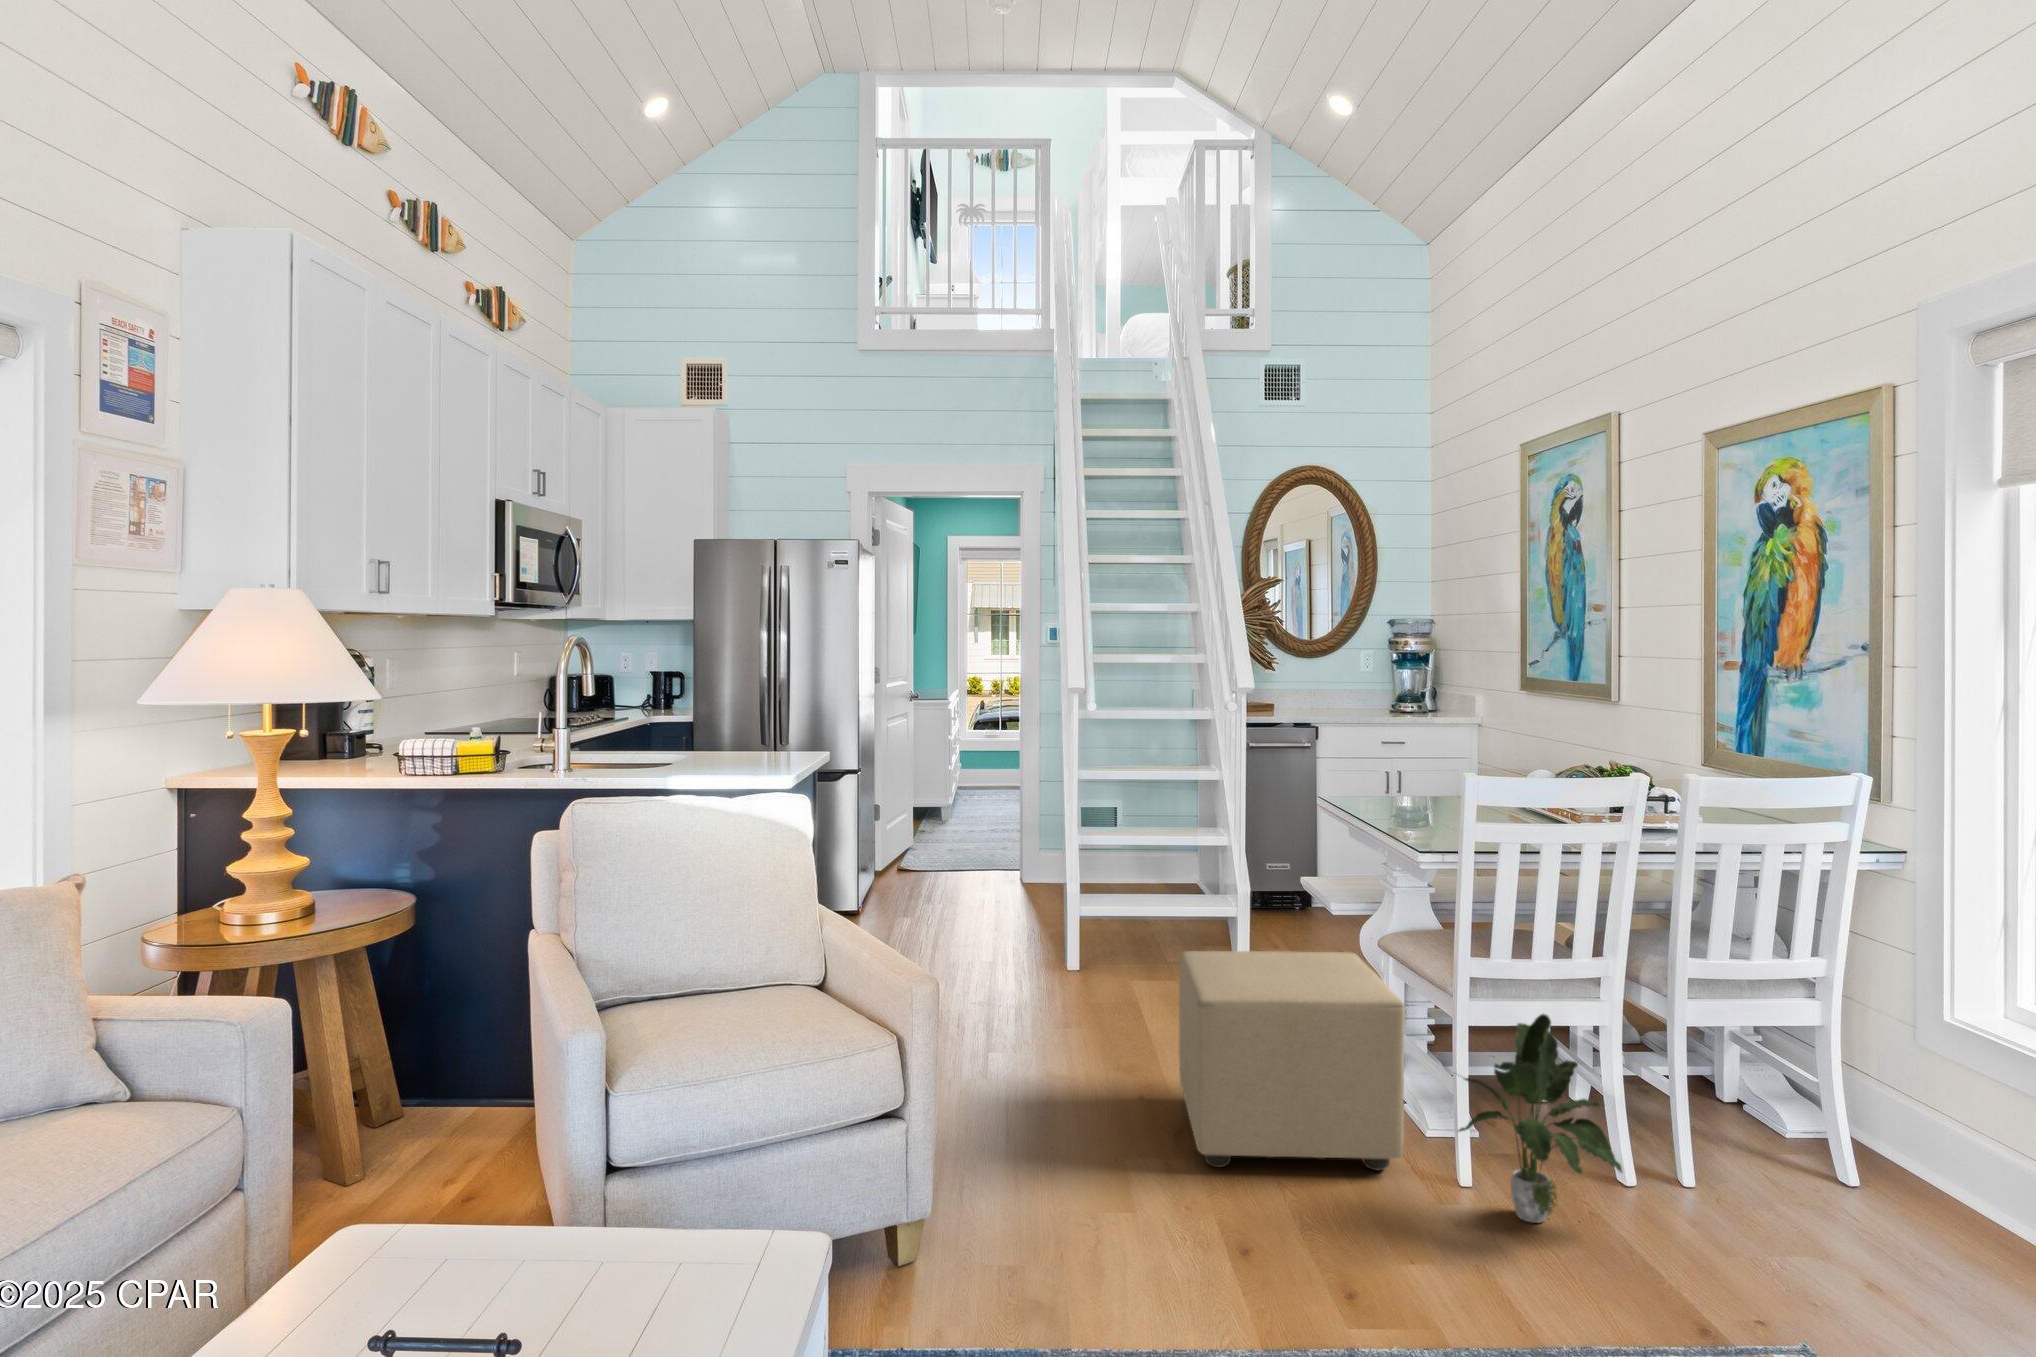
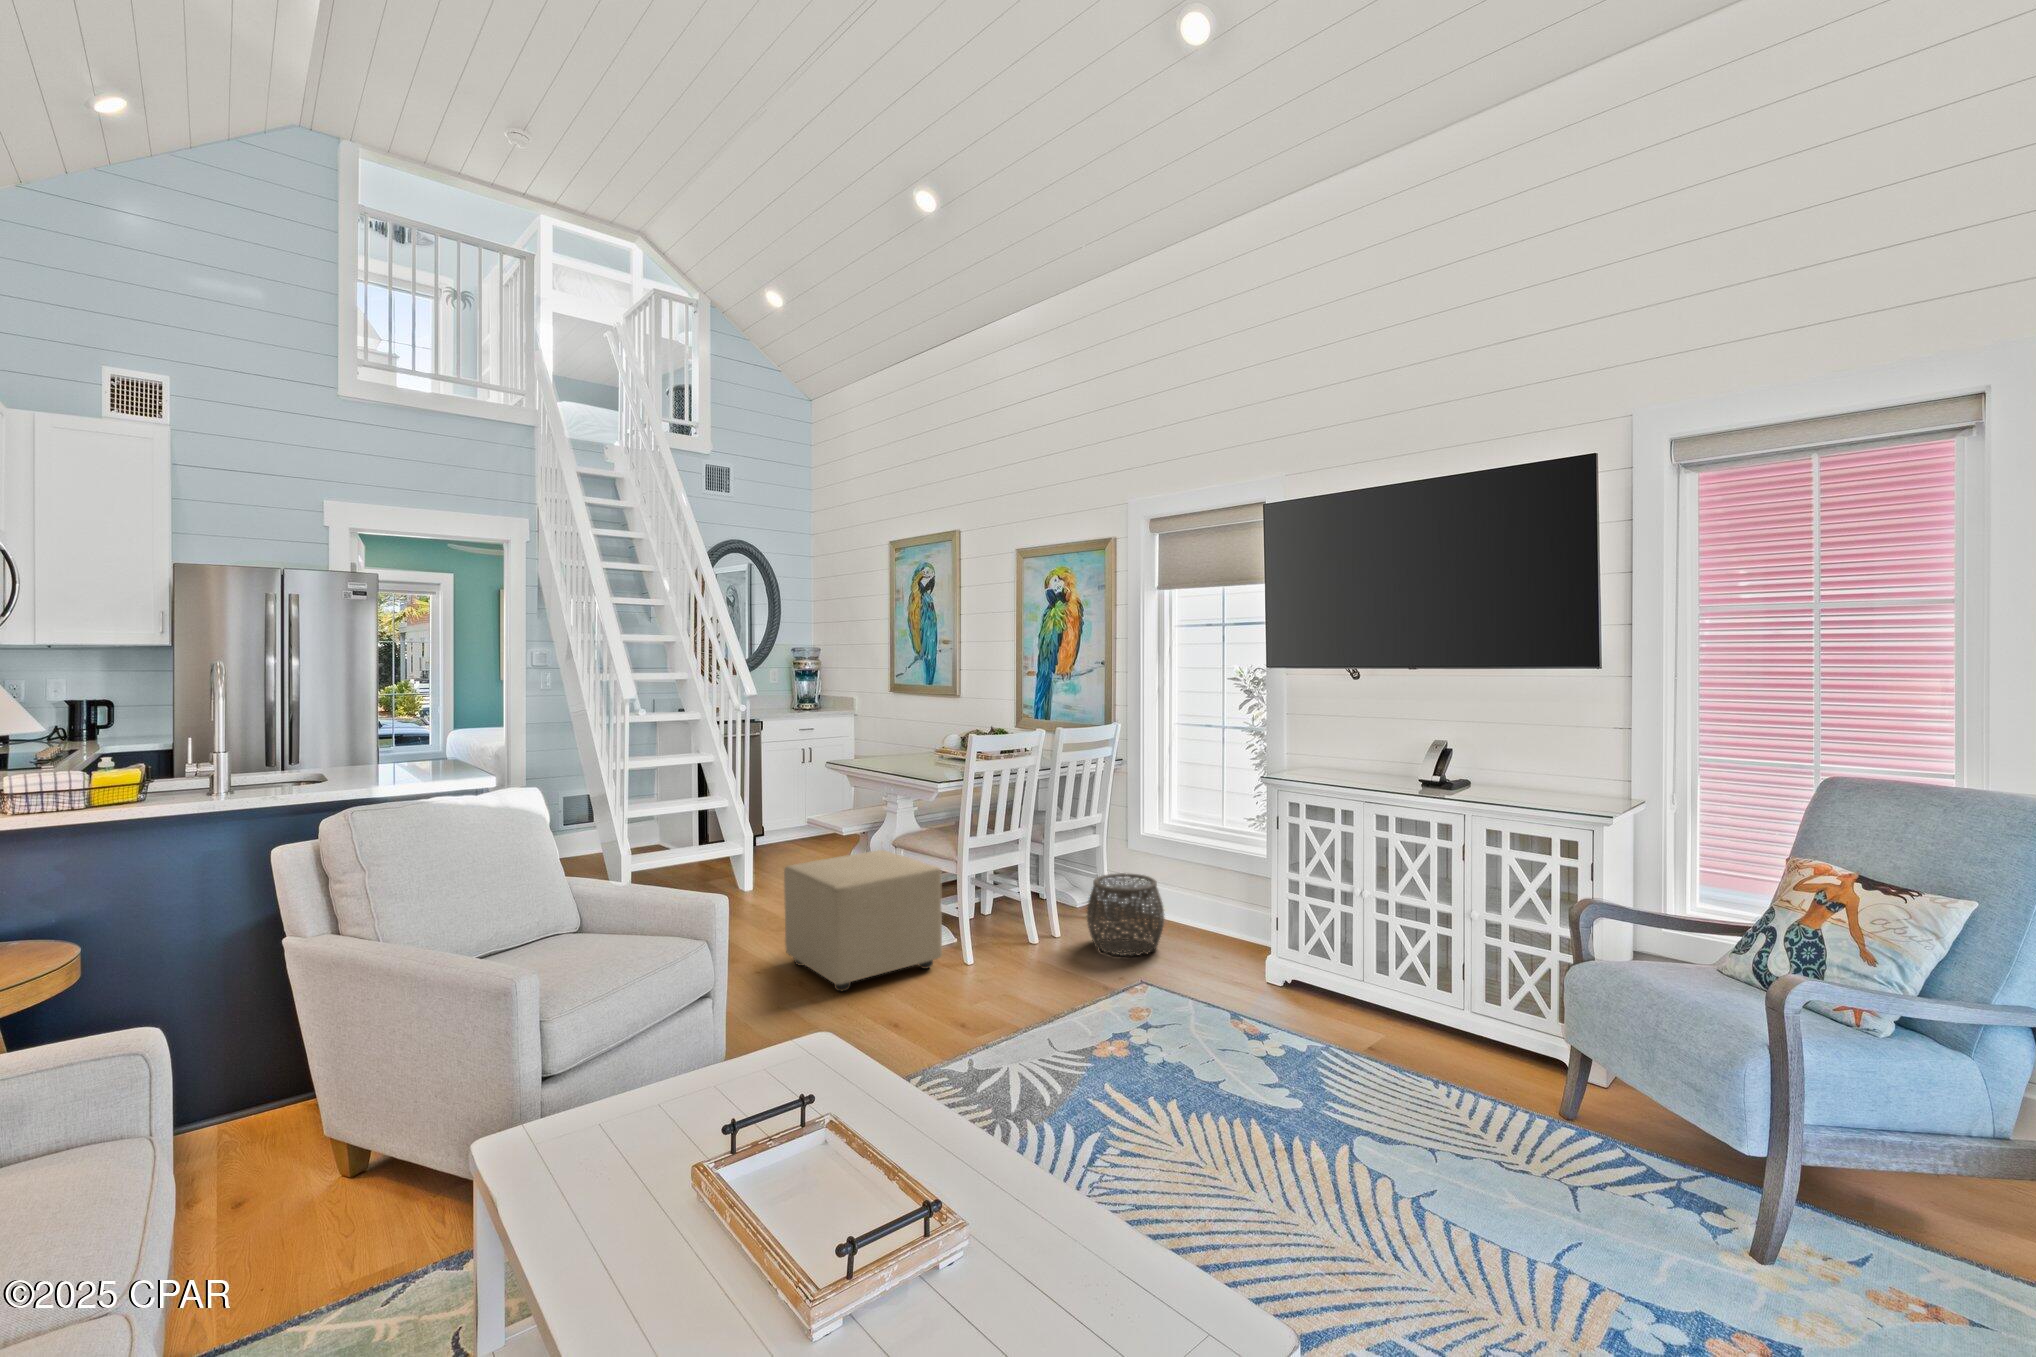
potted plant: present [1459,1014,1622,1223] -> none [975,859,1054,970]
woven basket: none [1721,1085,1924,1280] -> present [1086,873,1165,956]

